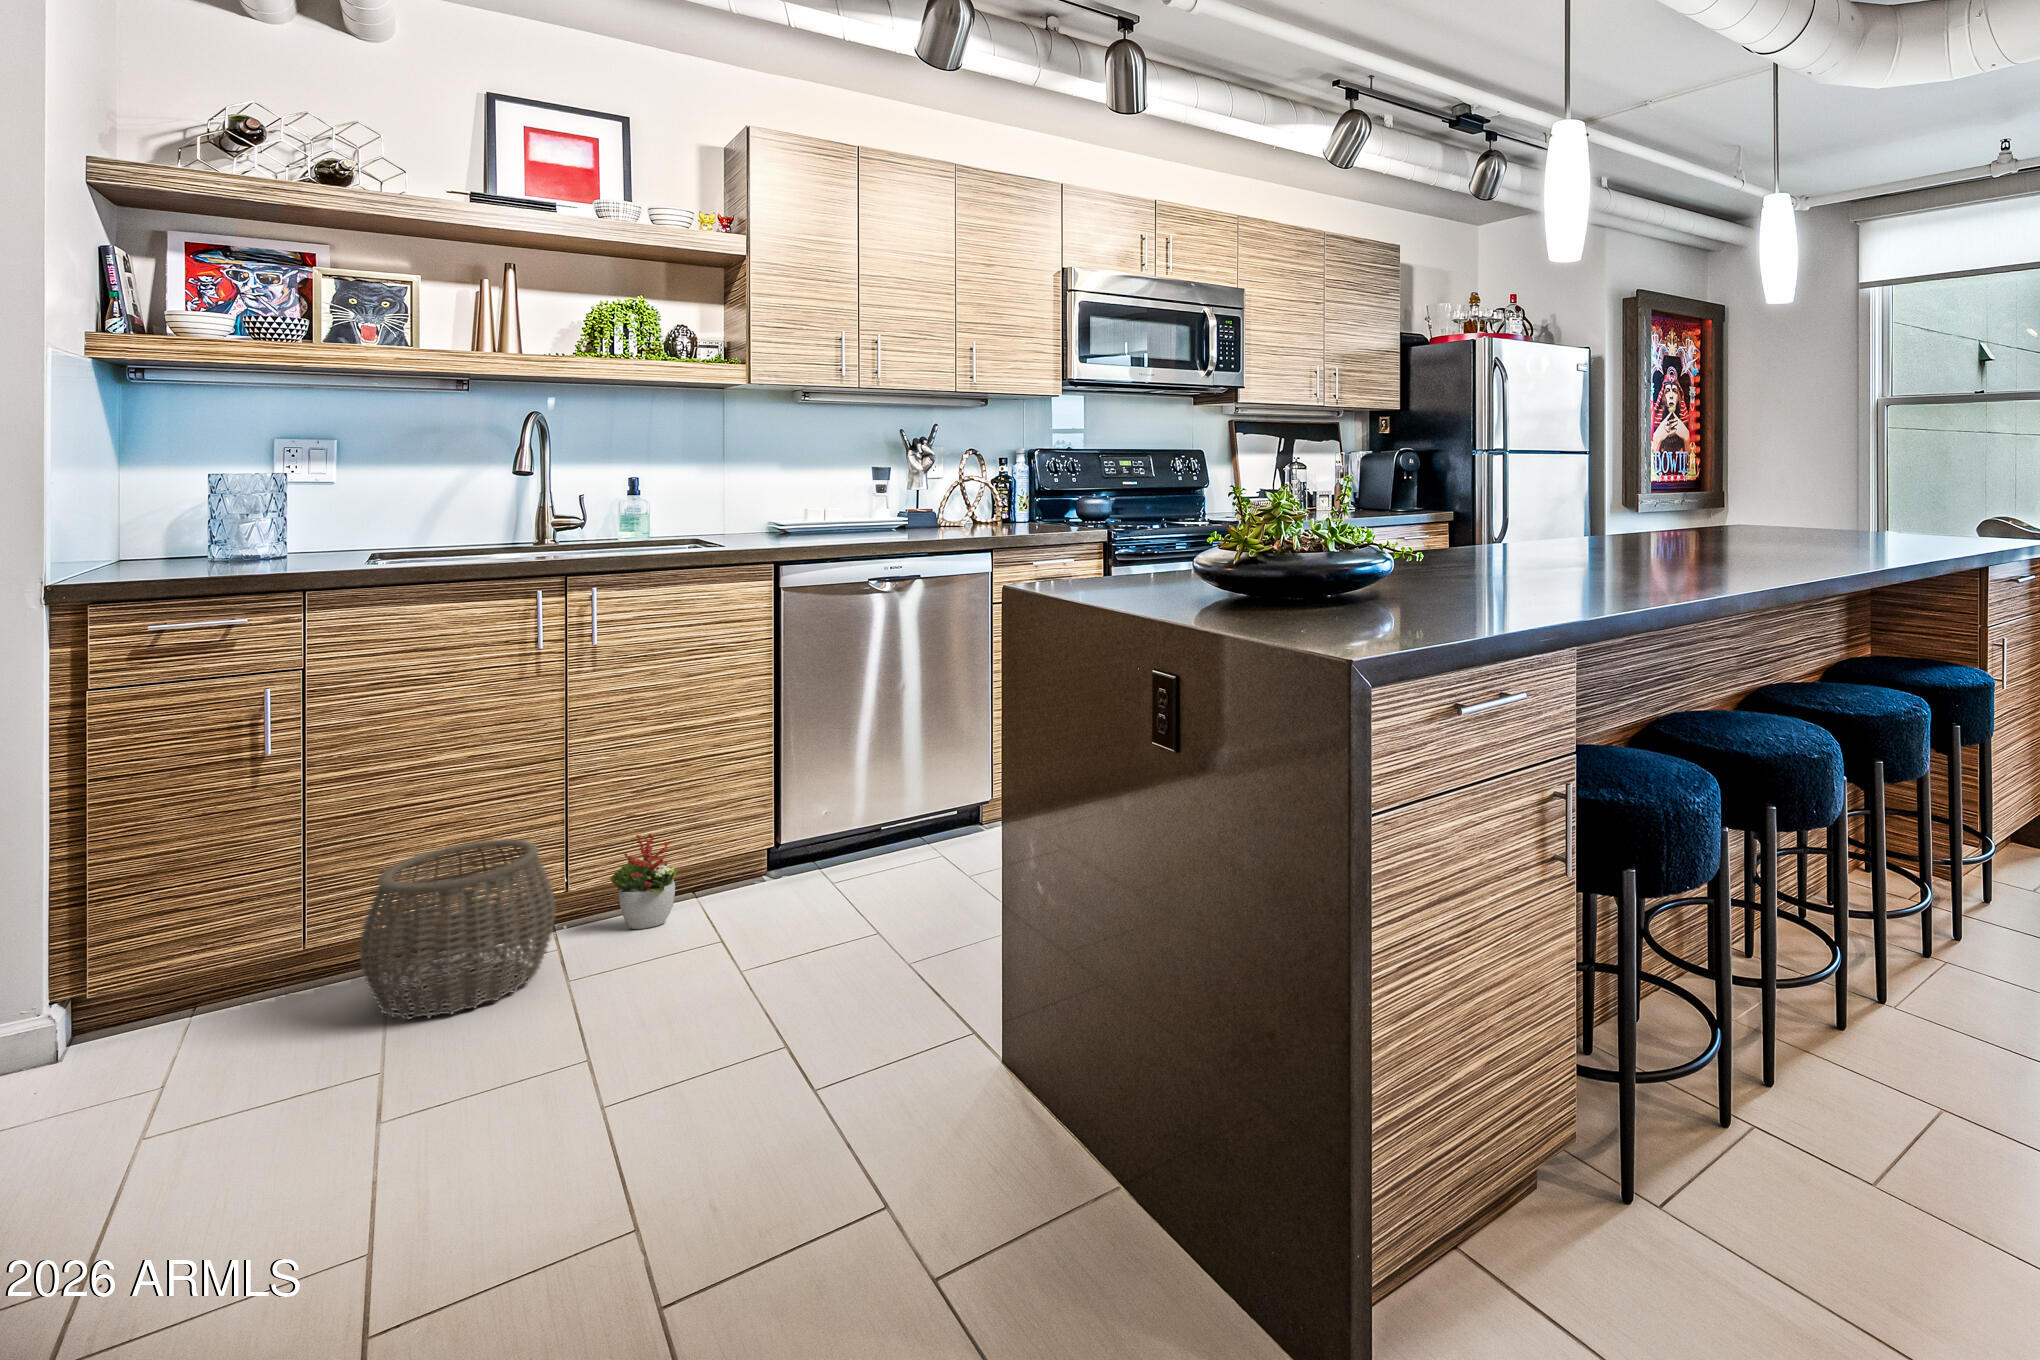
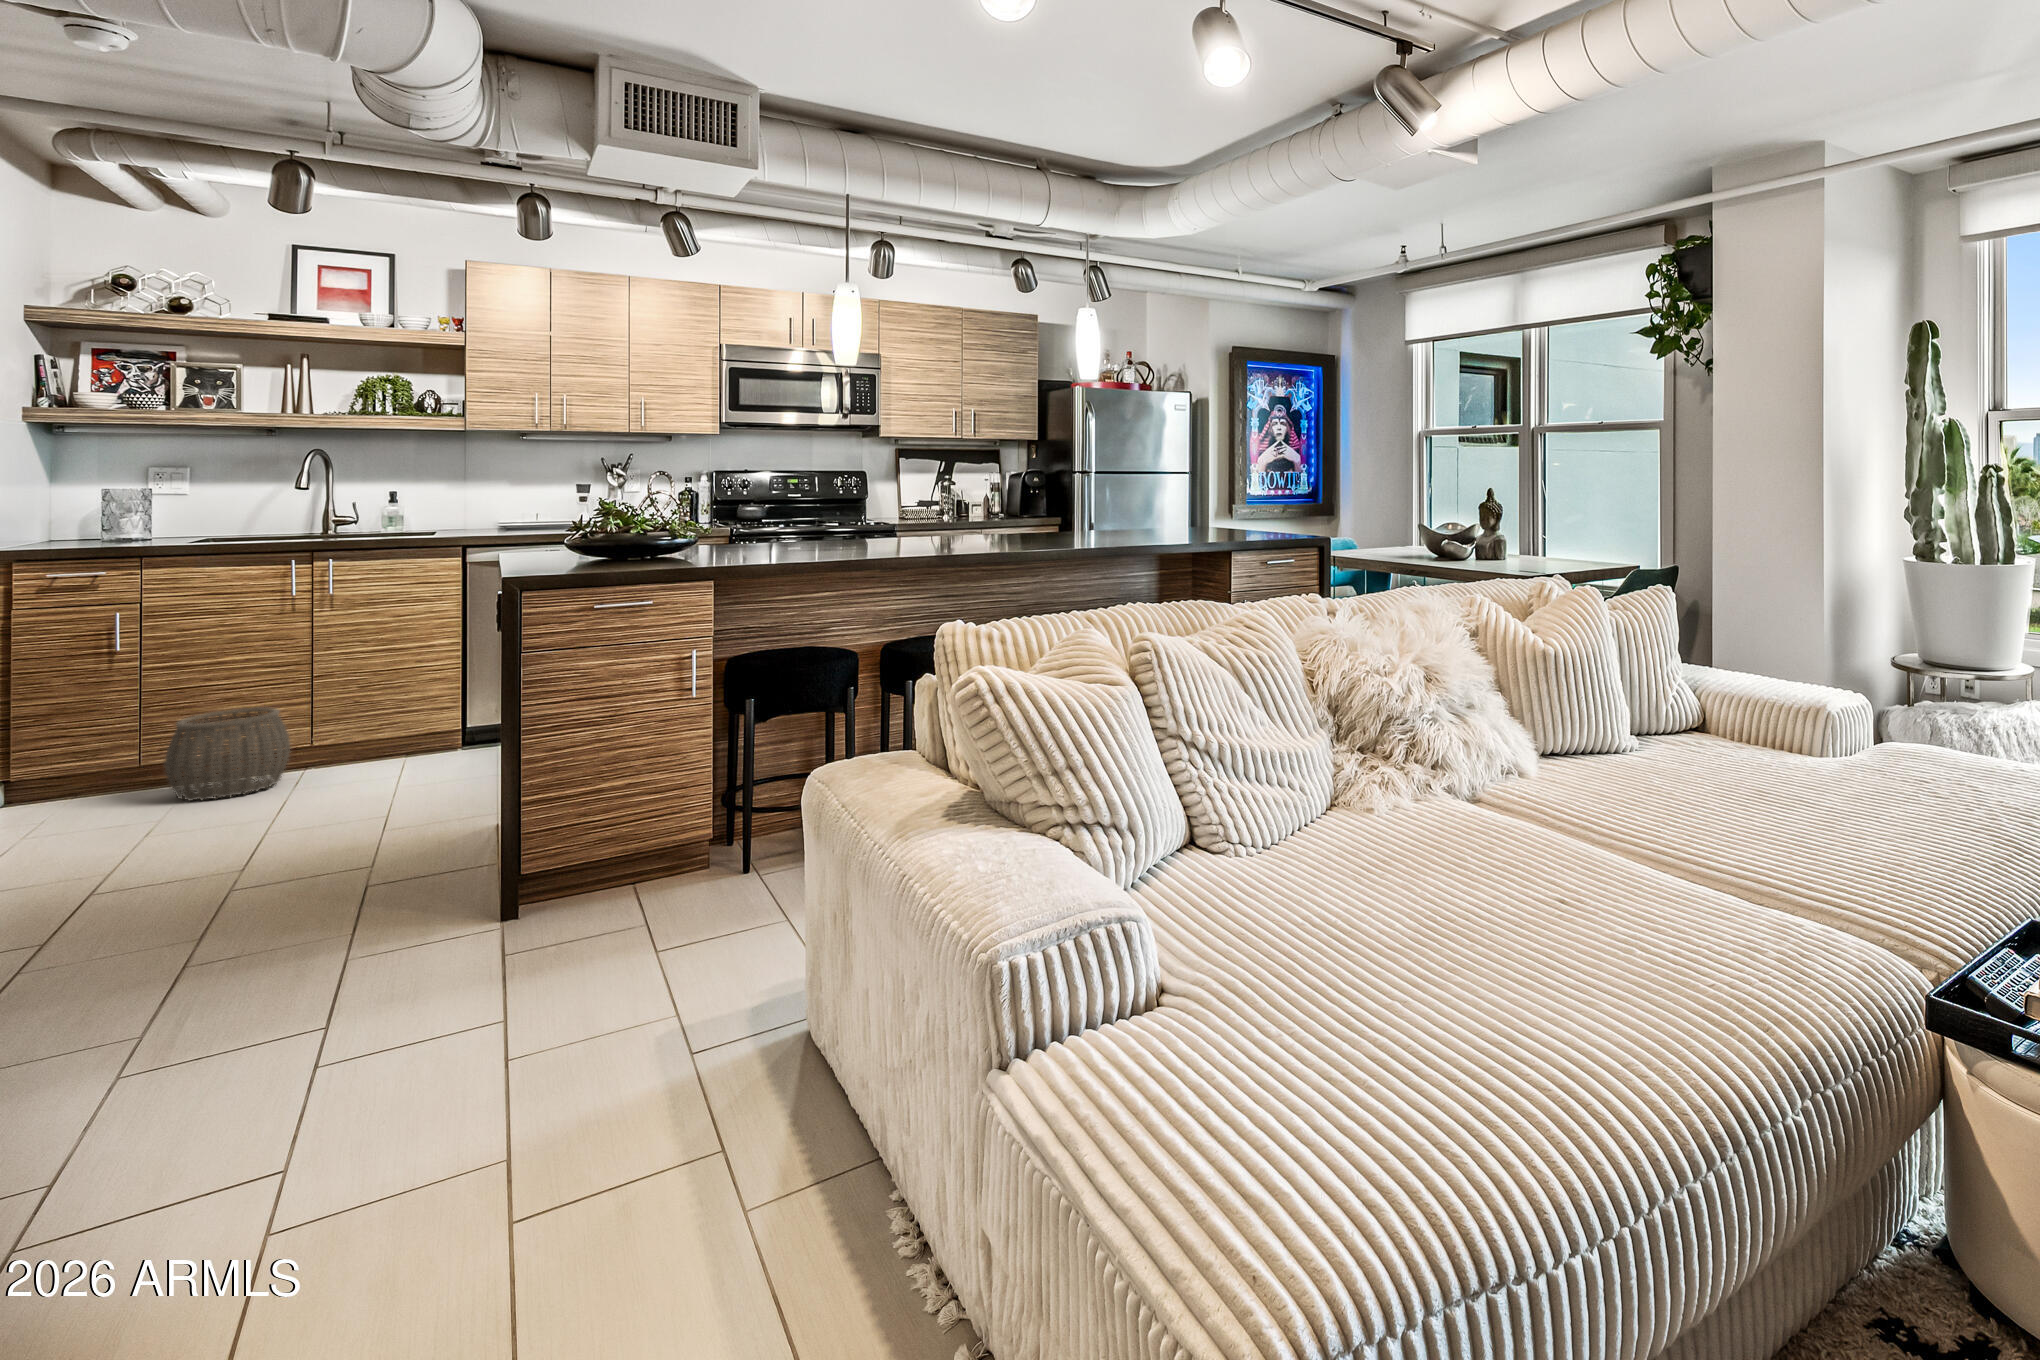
decorative plant: present [610,834,677,929] -> none [337,710,383,769]

